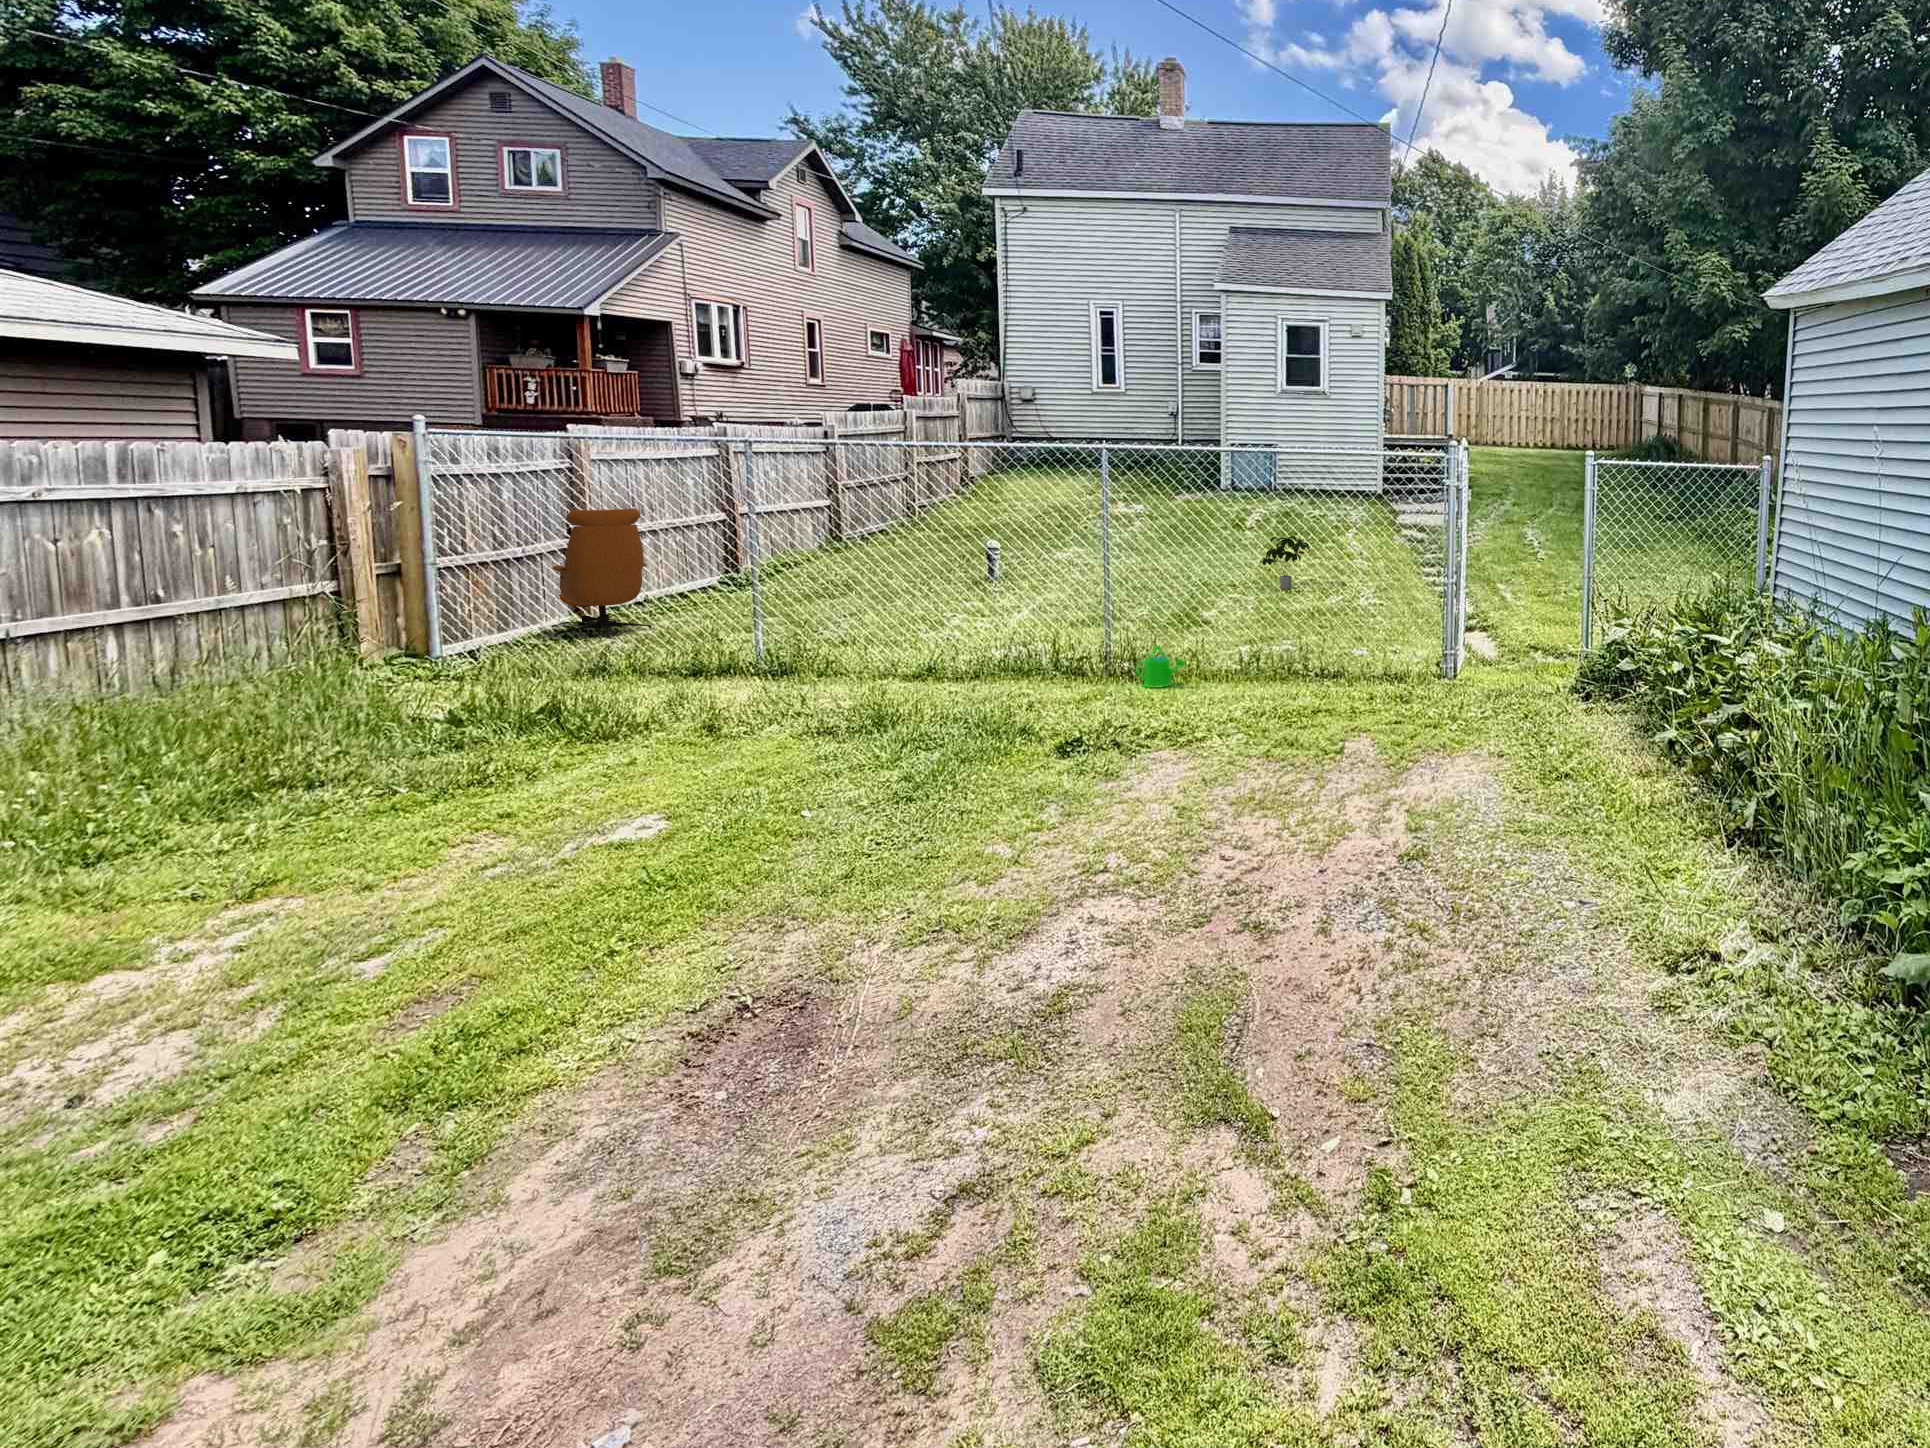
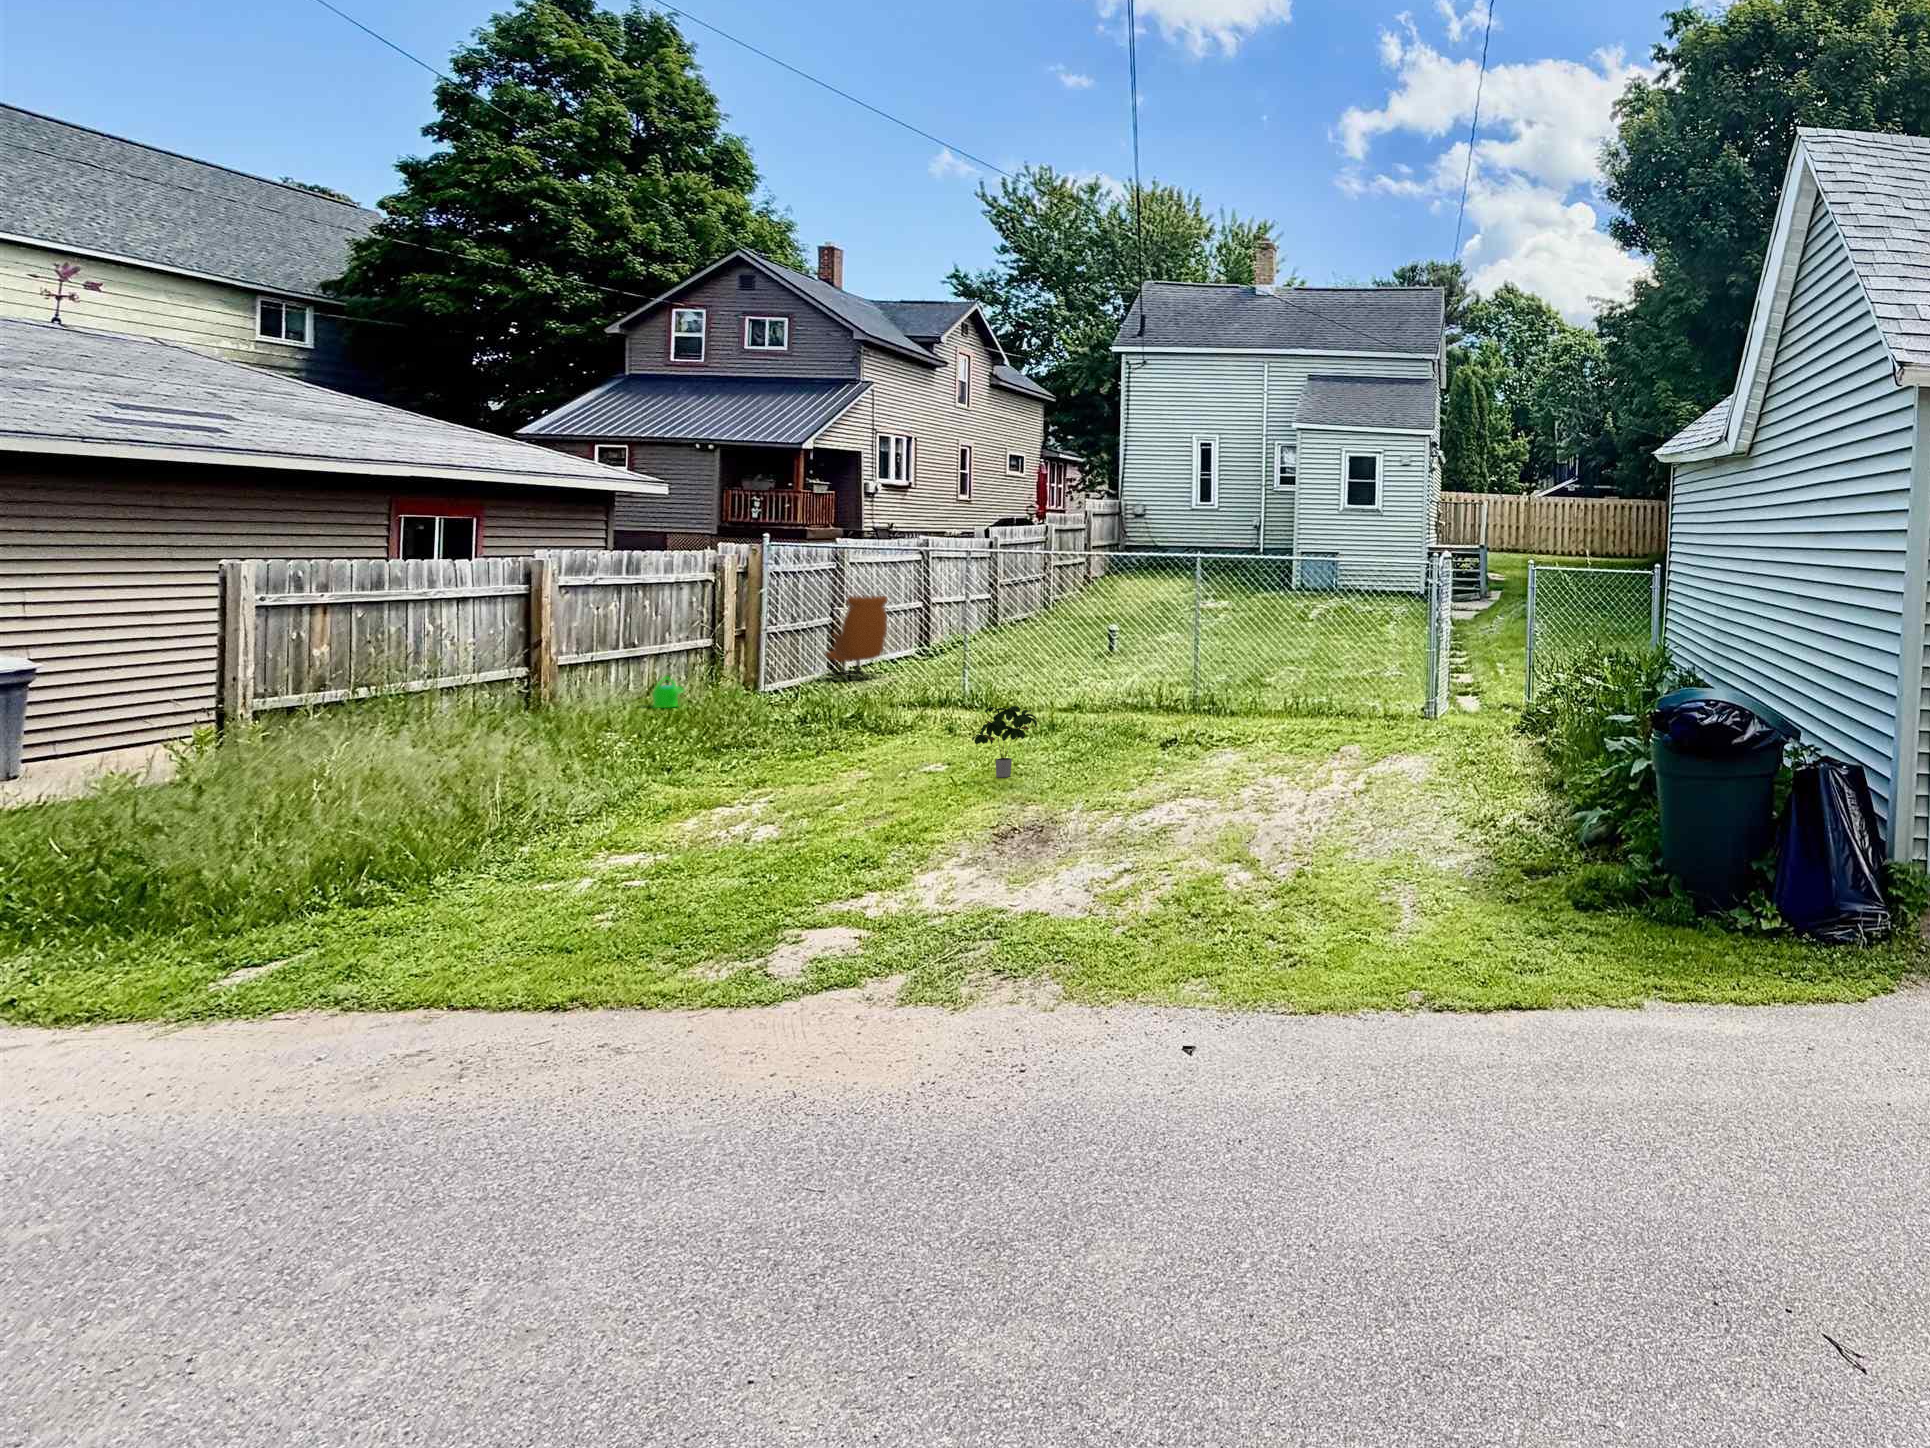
potted plant: present [1260,536,1310,589] -> present [972,706,1037,777]
watering can: present [1136,645,1185,688] -> present [652,677,684,708]

